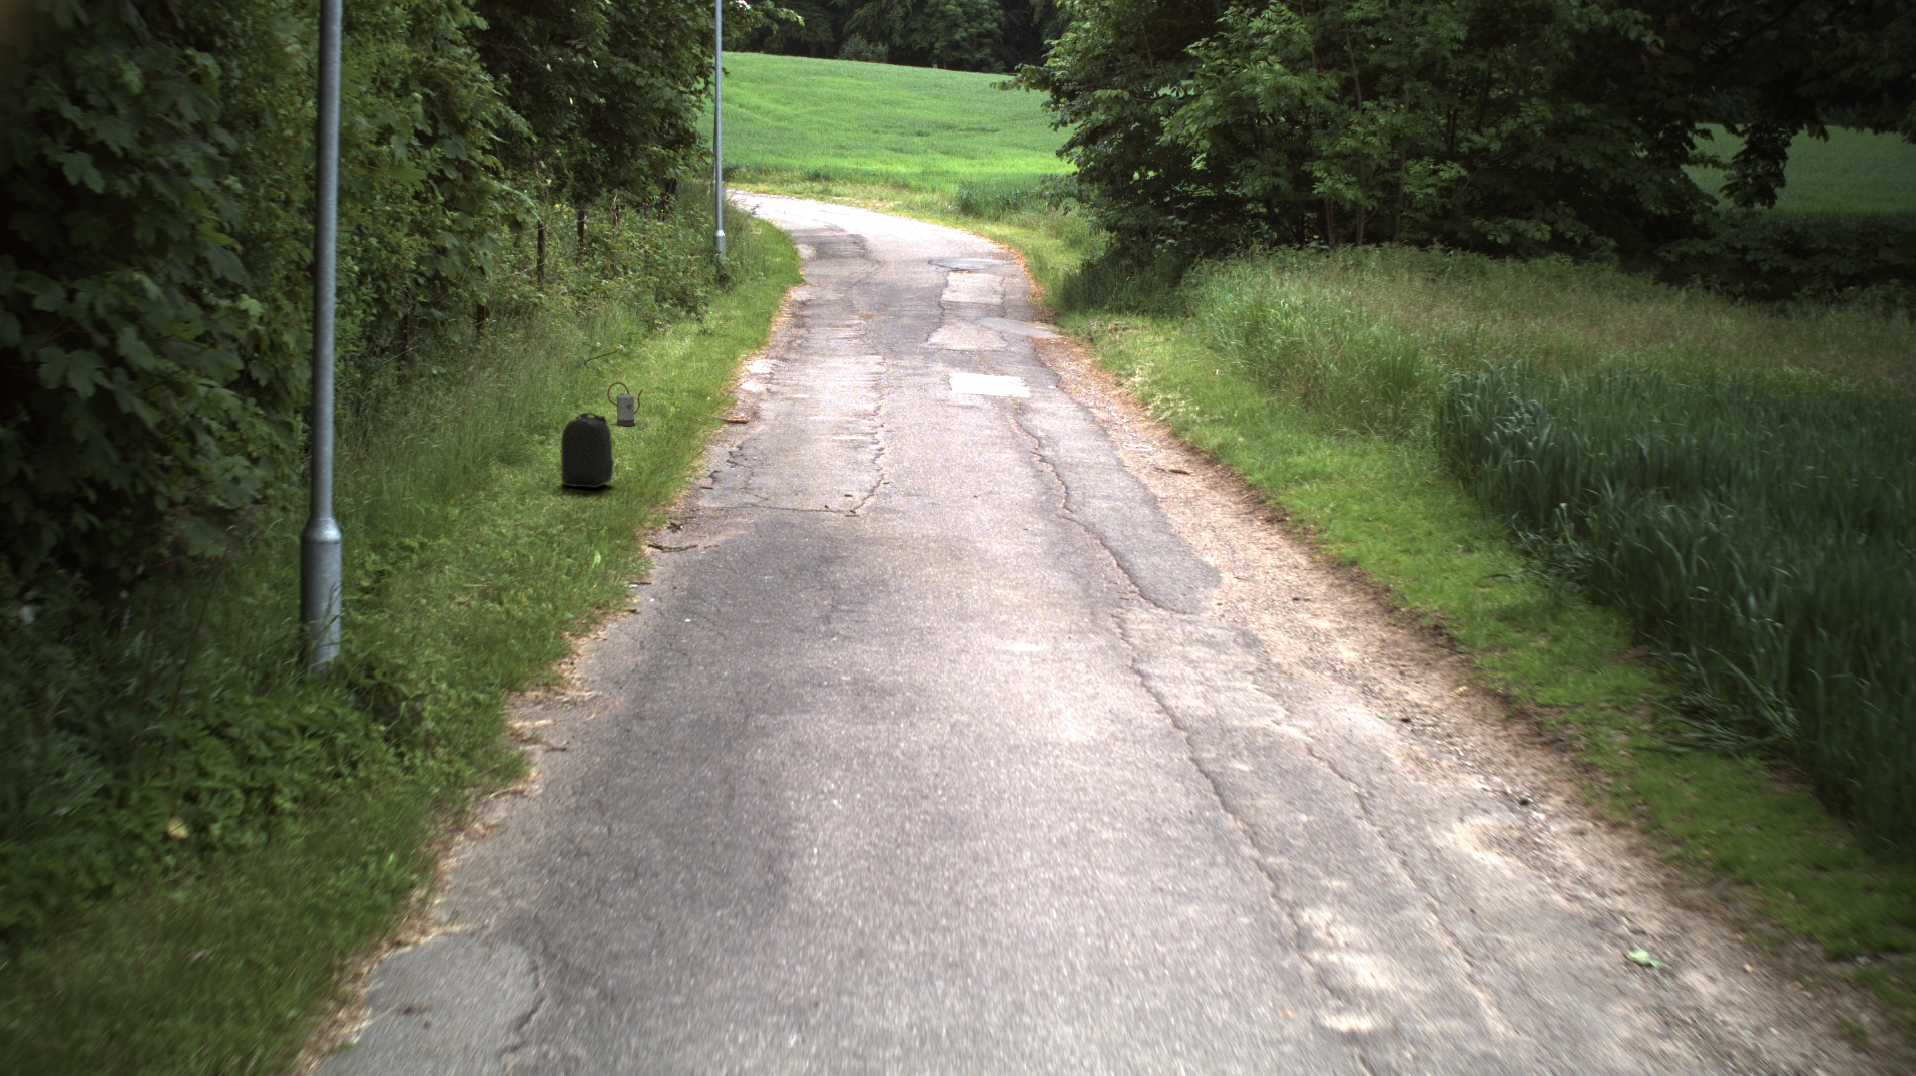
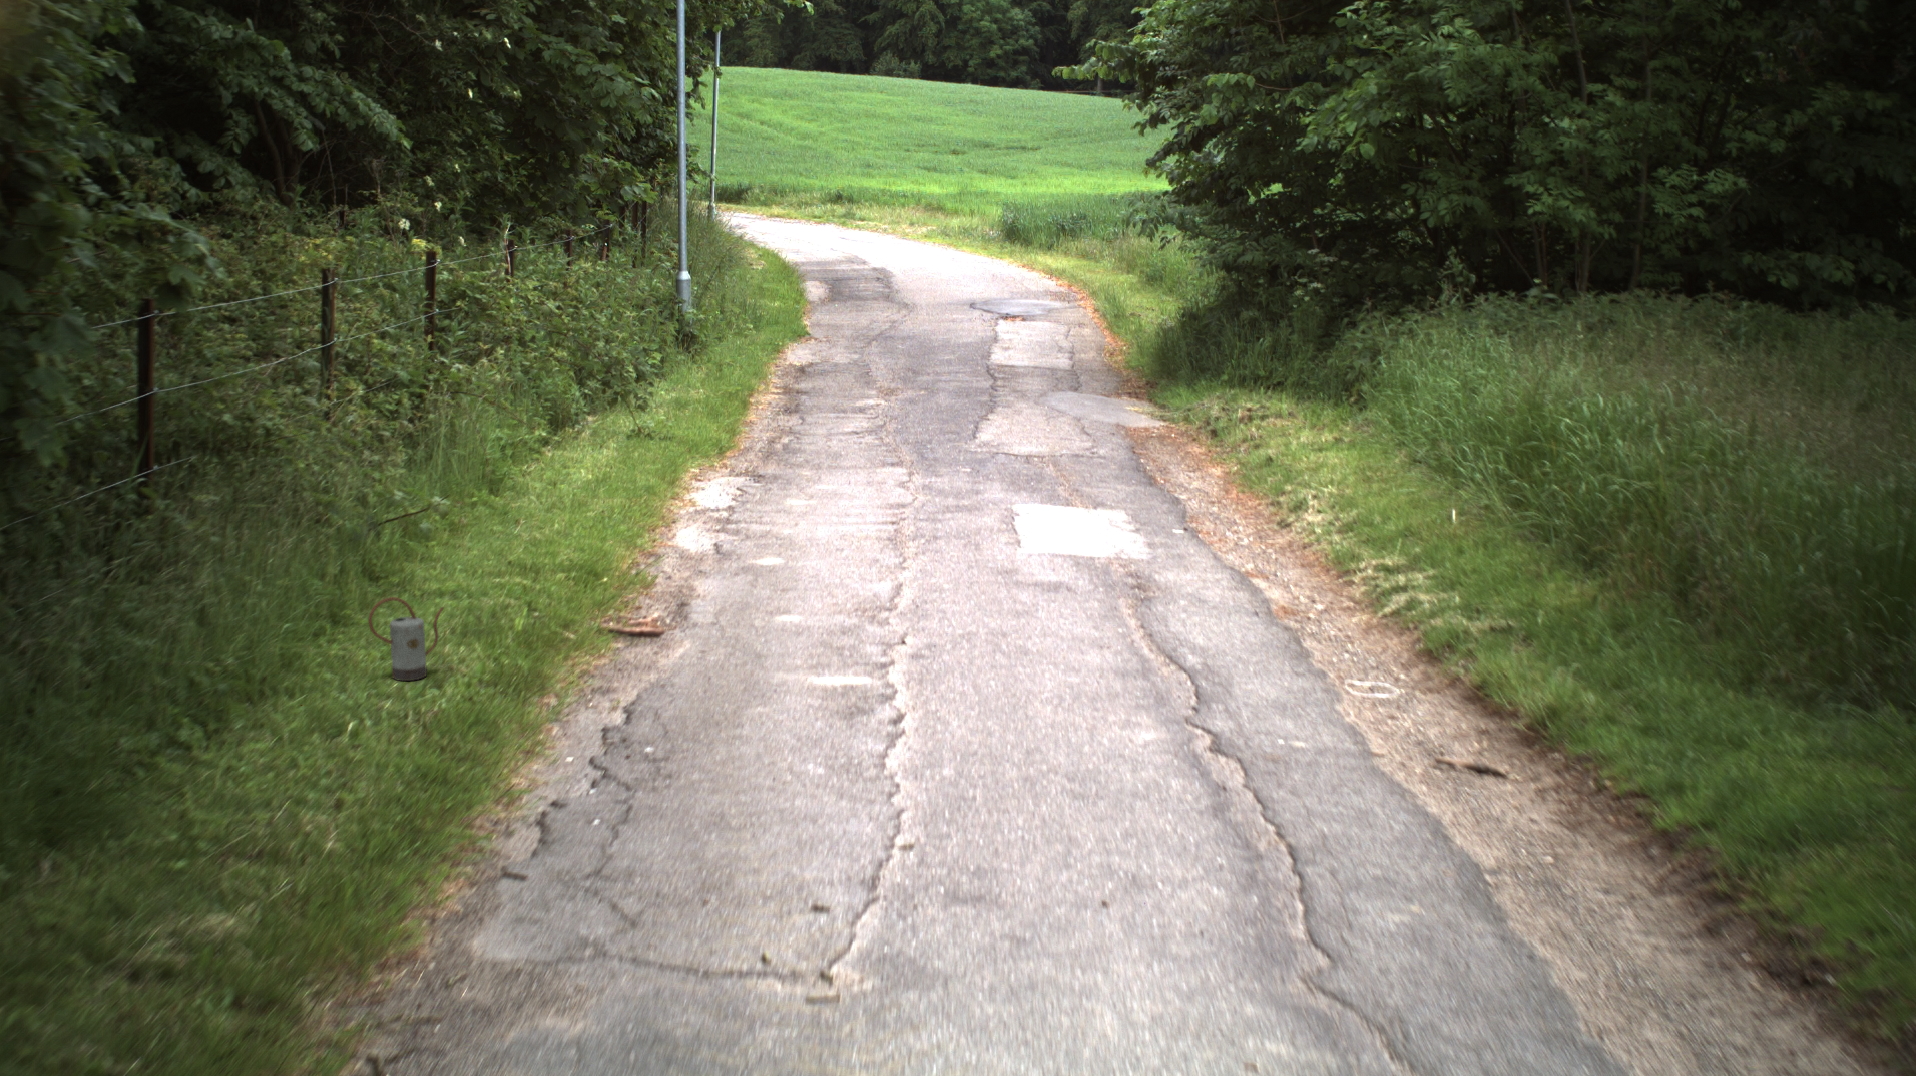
backpack: present [561,413,614,488] -> none [115,764,264,951]

